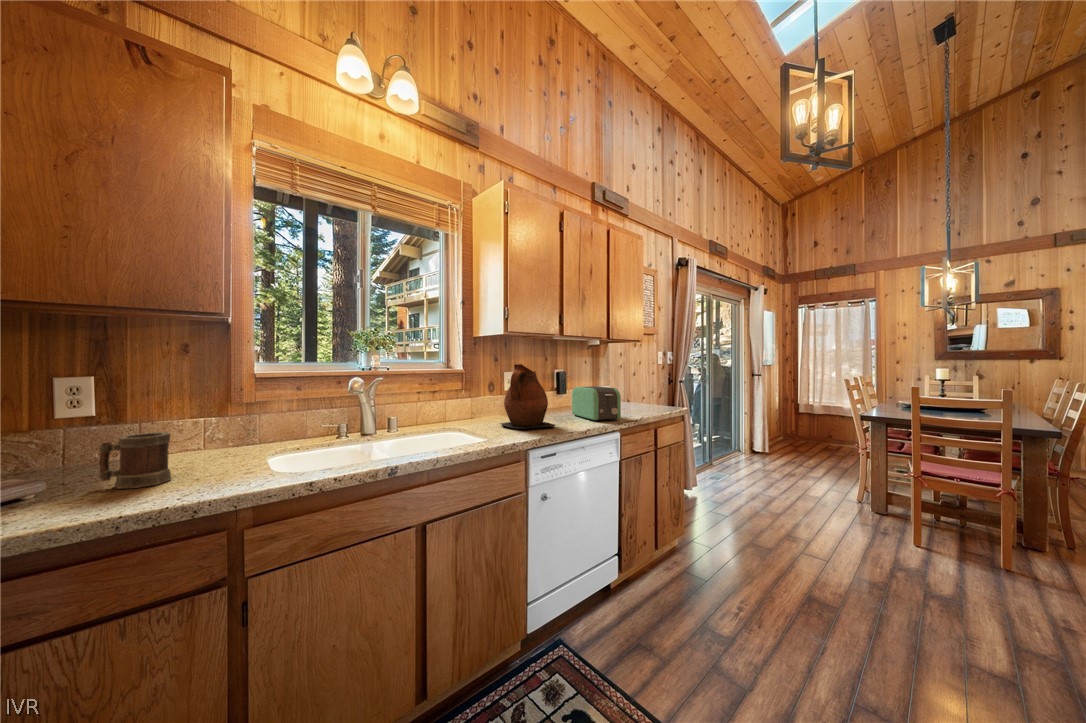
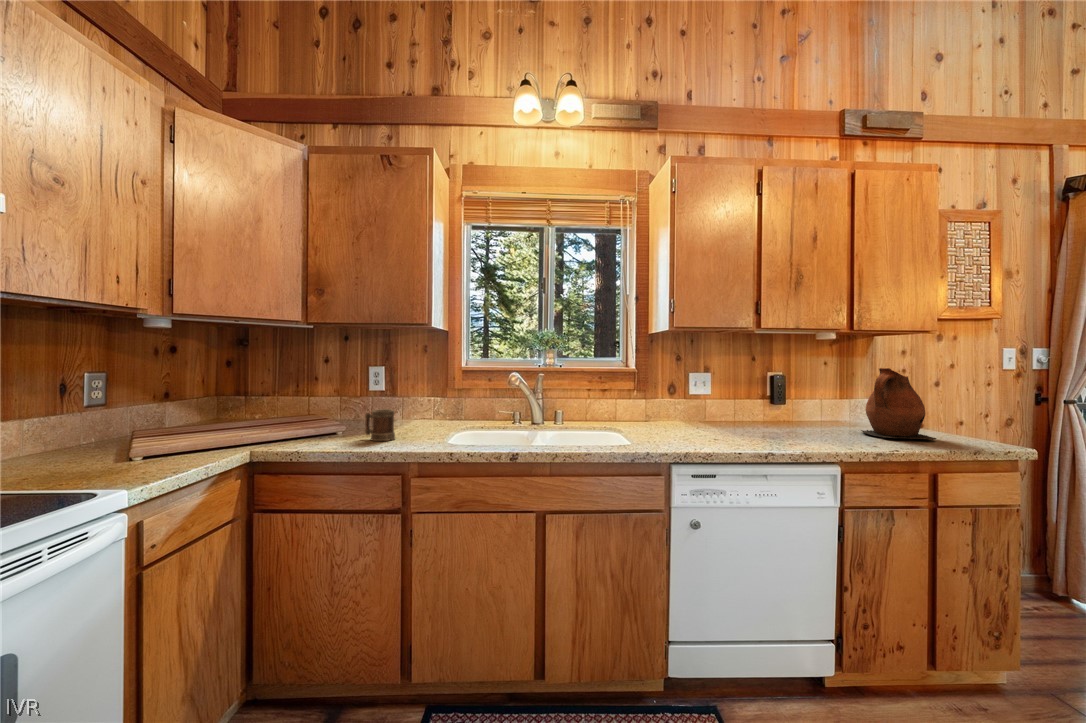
ceramic pitcher: present [501,364,555,429] -> present [861,368,936,440]
toaster: present [572,386,621,421] -> none [771,394,825,441]

